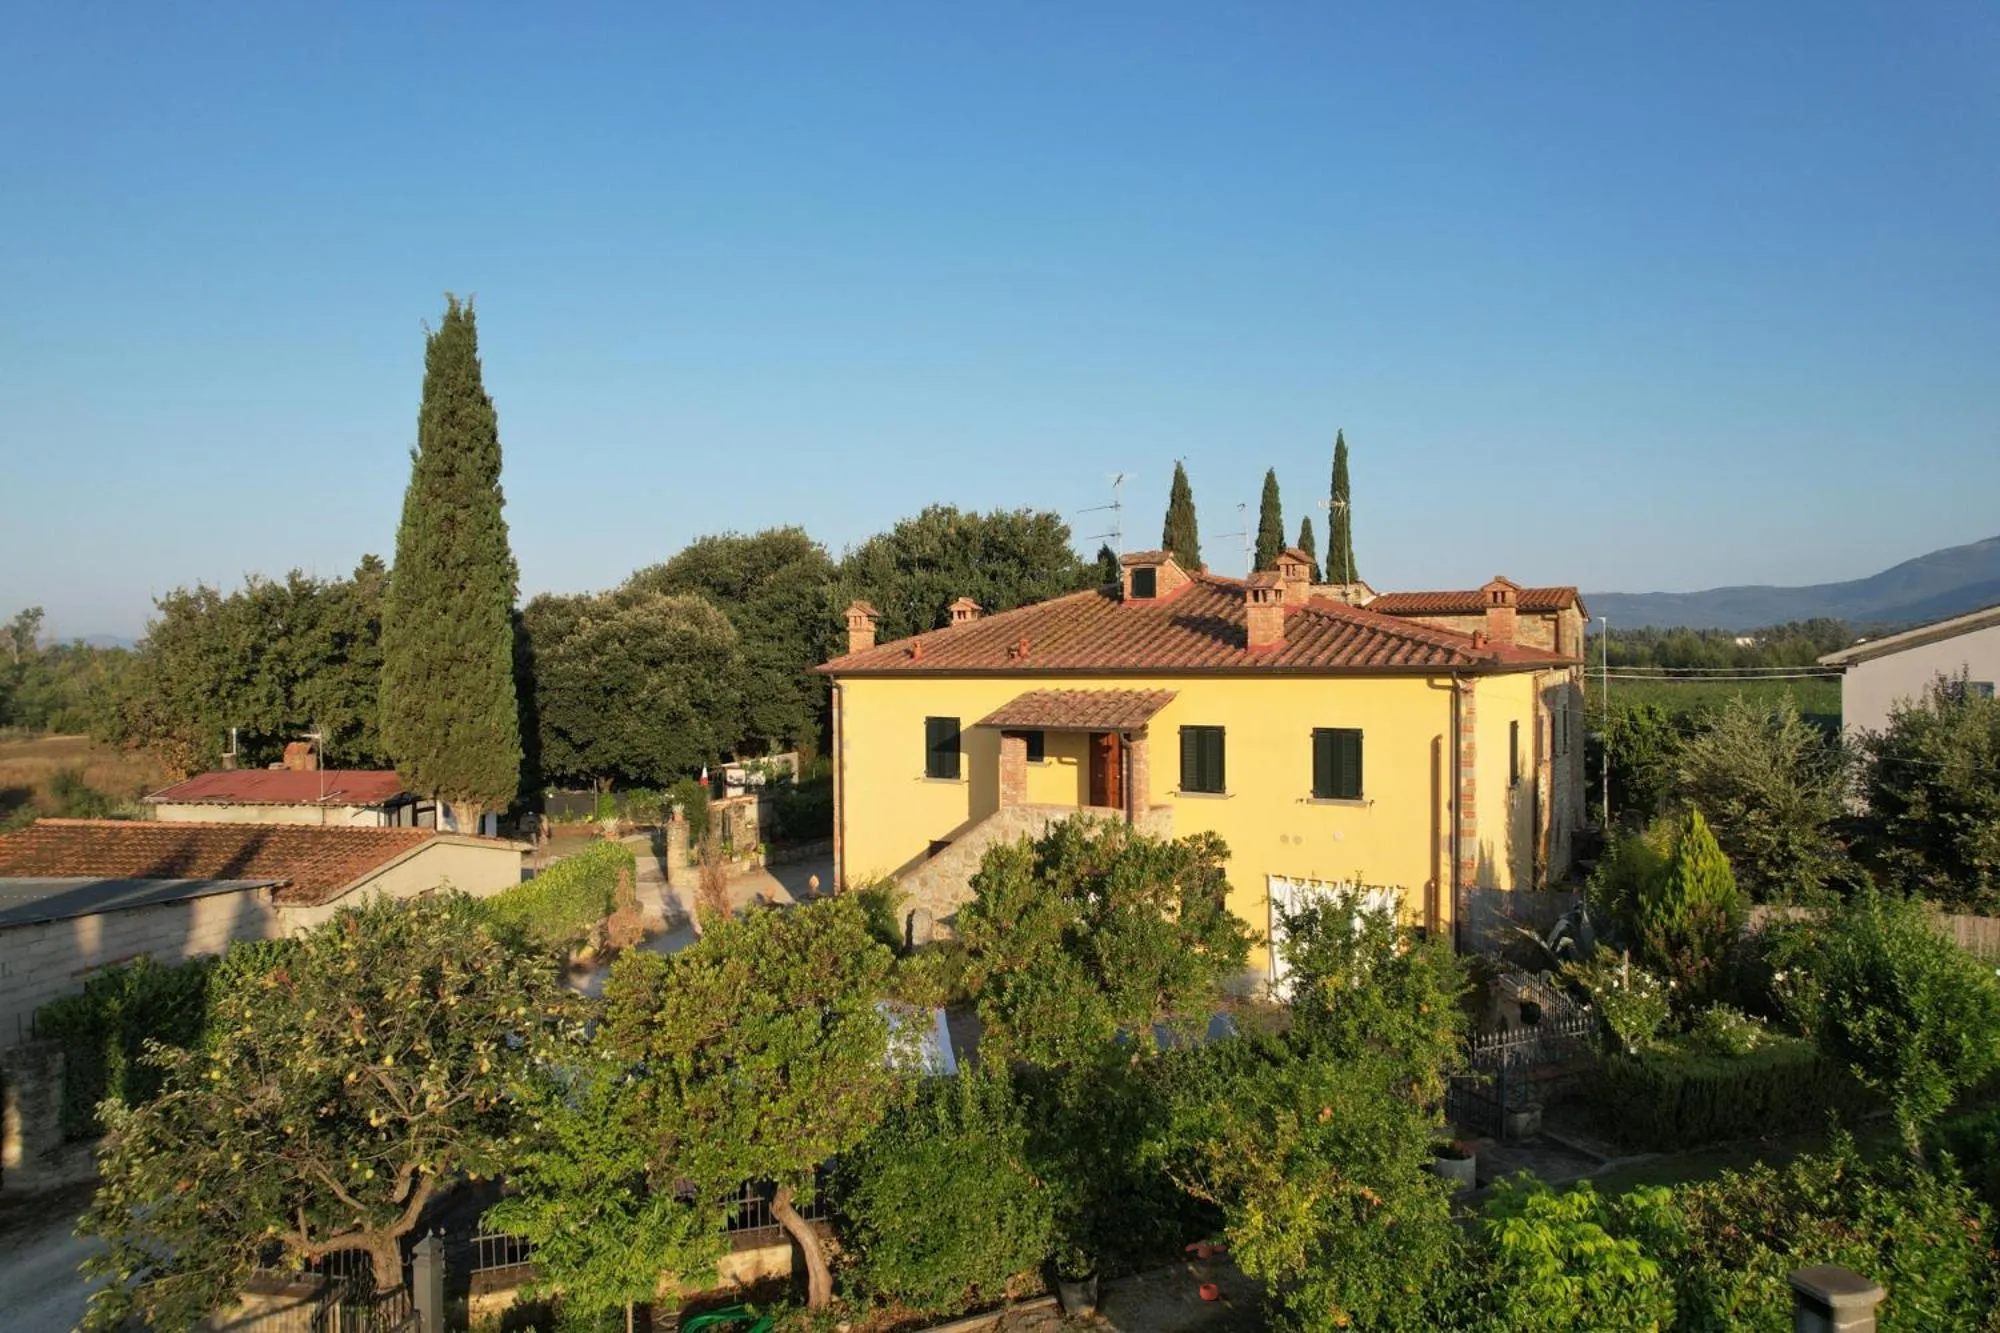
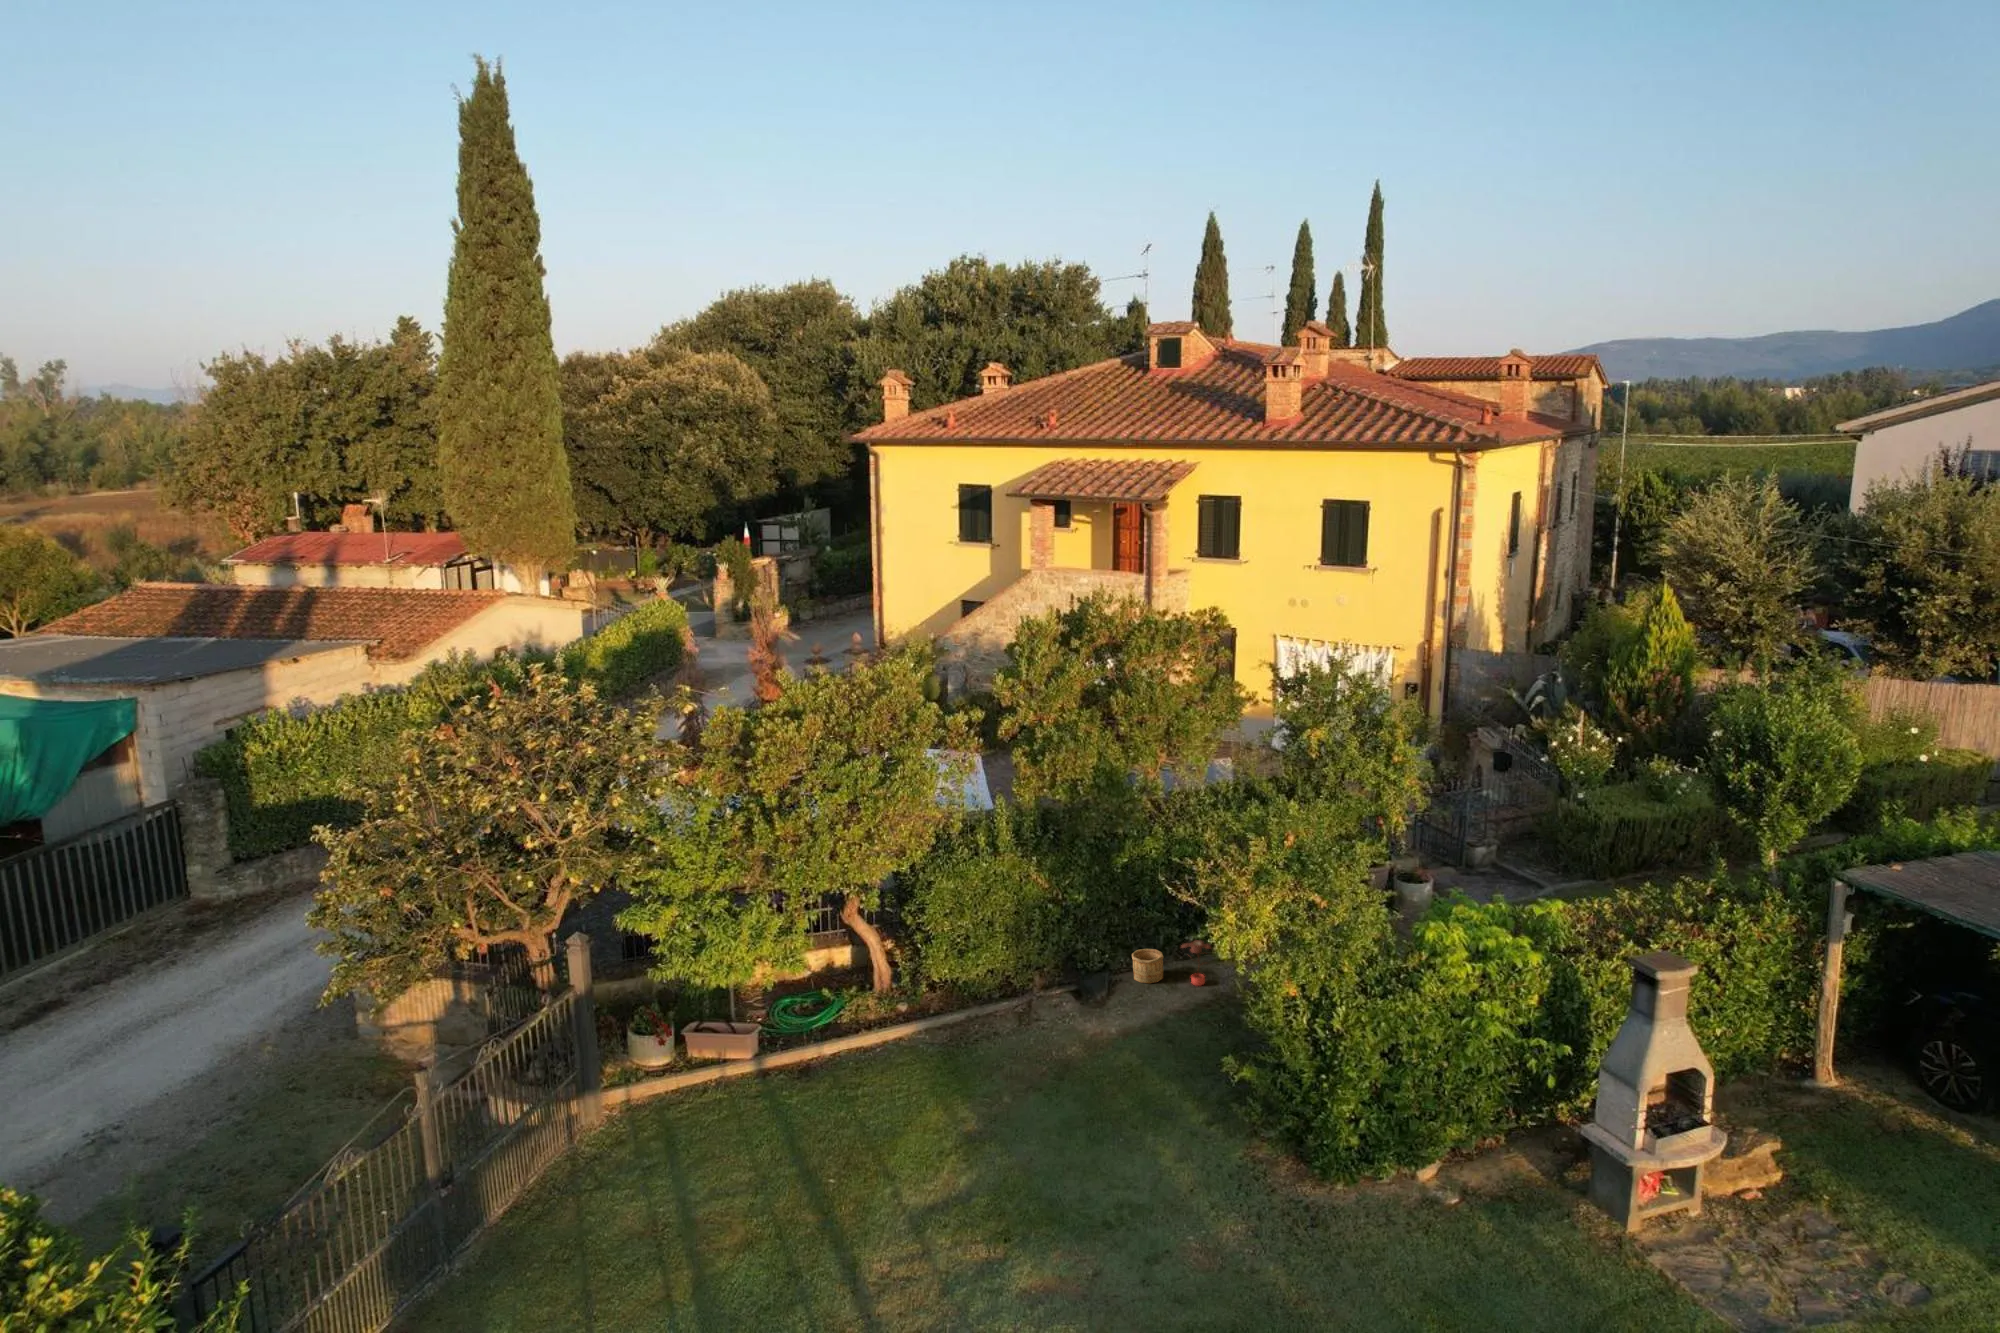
wooden bucket: none [1126,1251,1165,1298] -> present [1132,949,1164,983]

